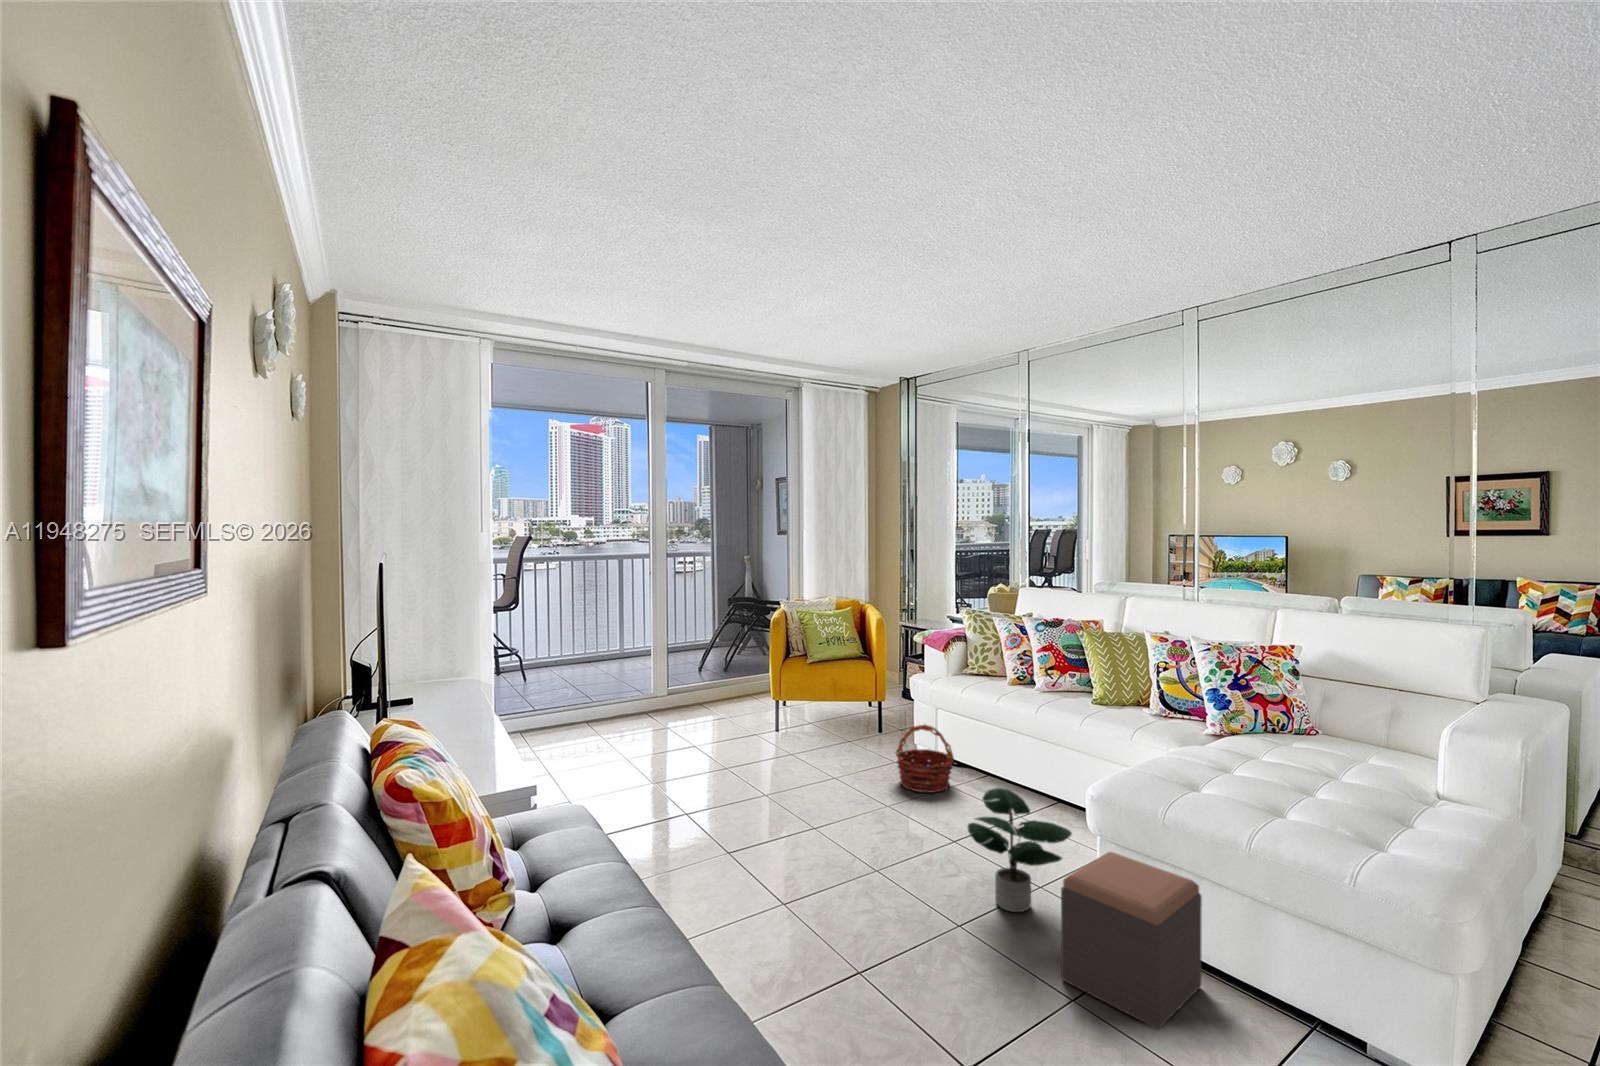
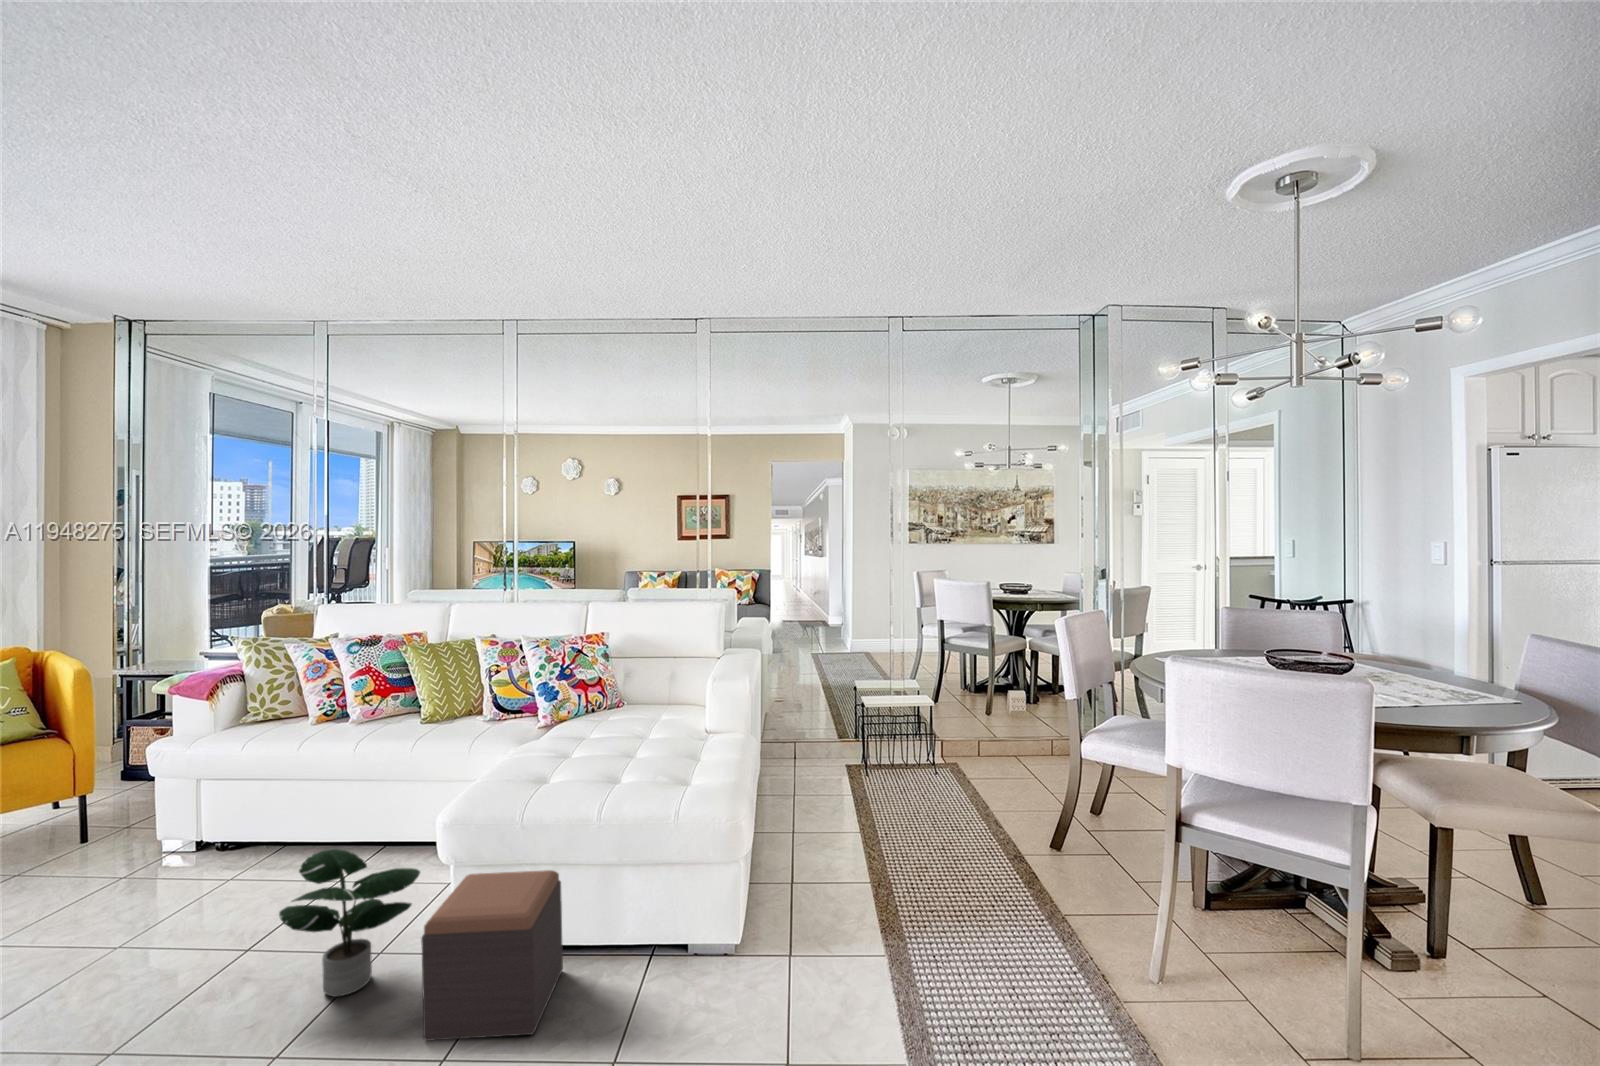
basket: present [896,724,954,793] -> none [129,803,235,902]

